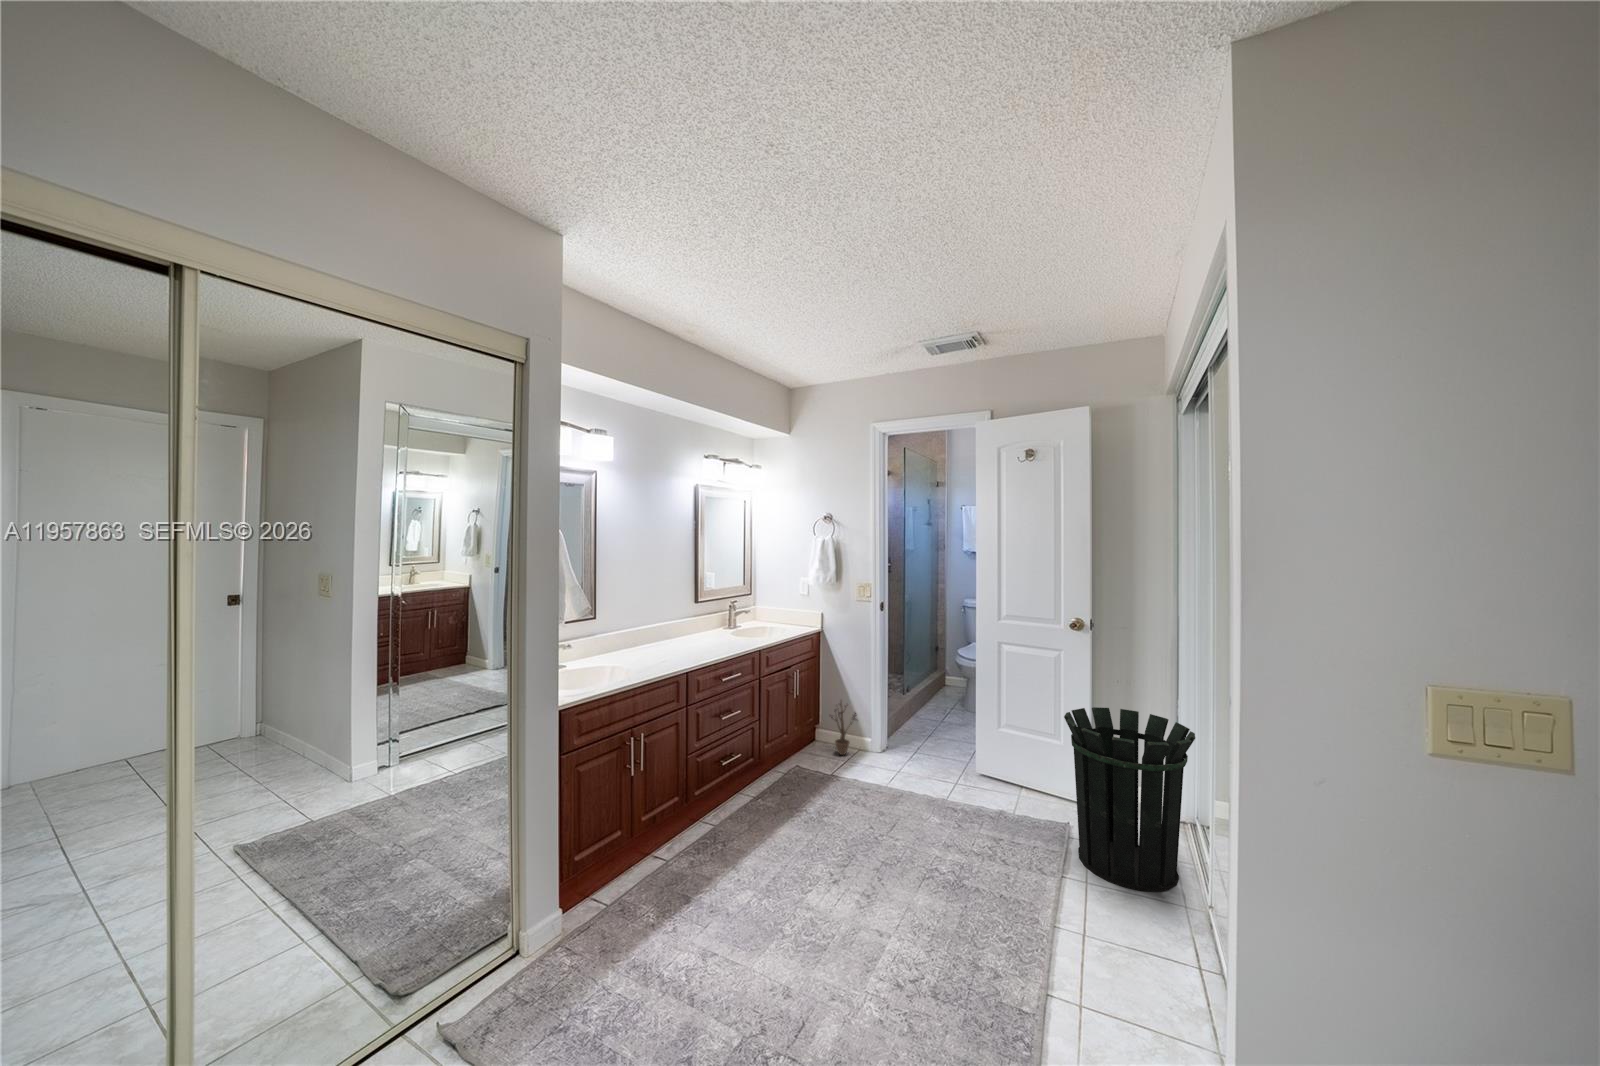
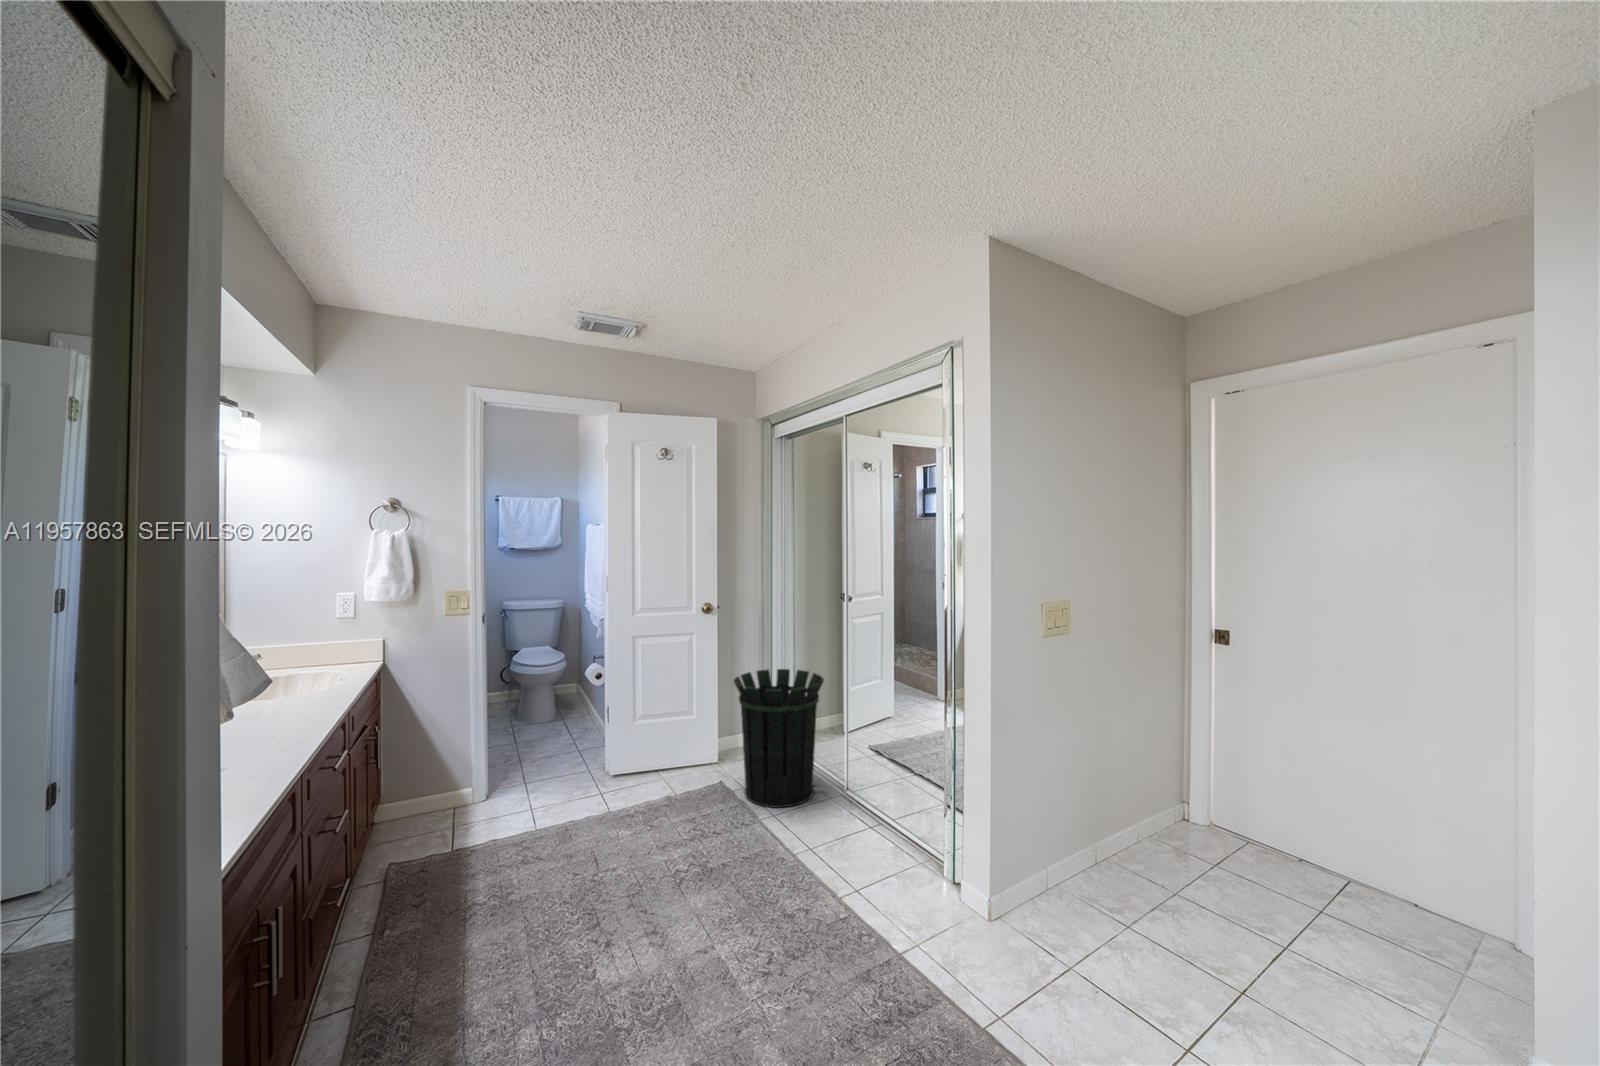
decorative plant: present [828,703,857,755] -> none [397,750,463,827]

